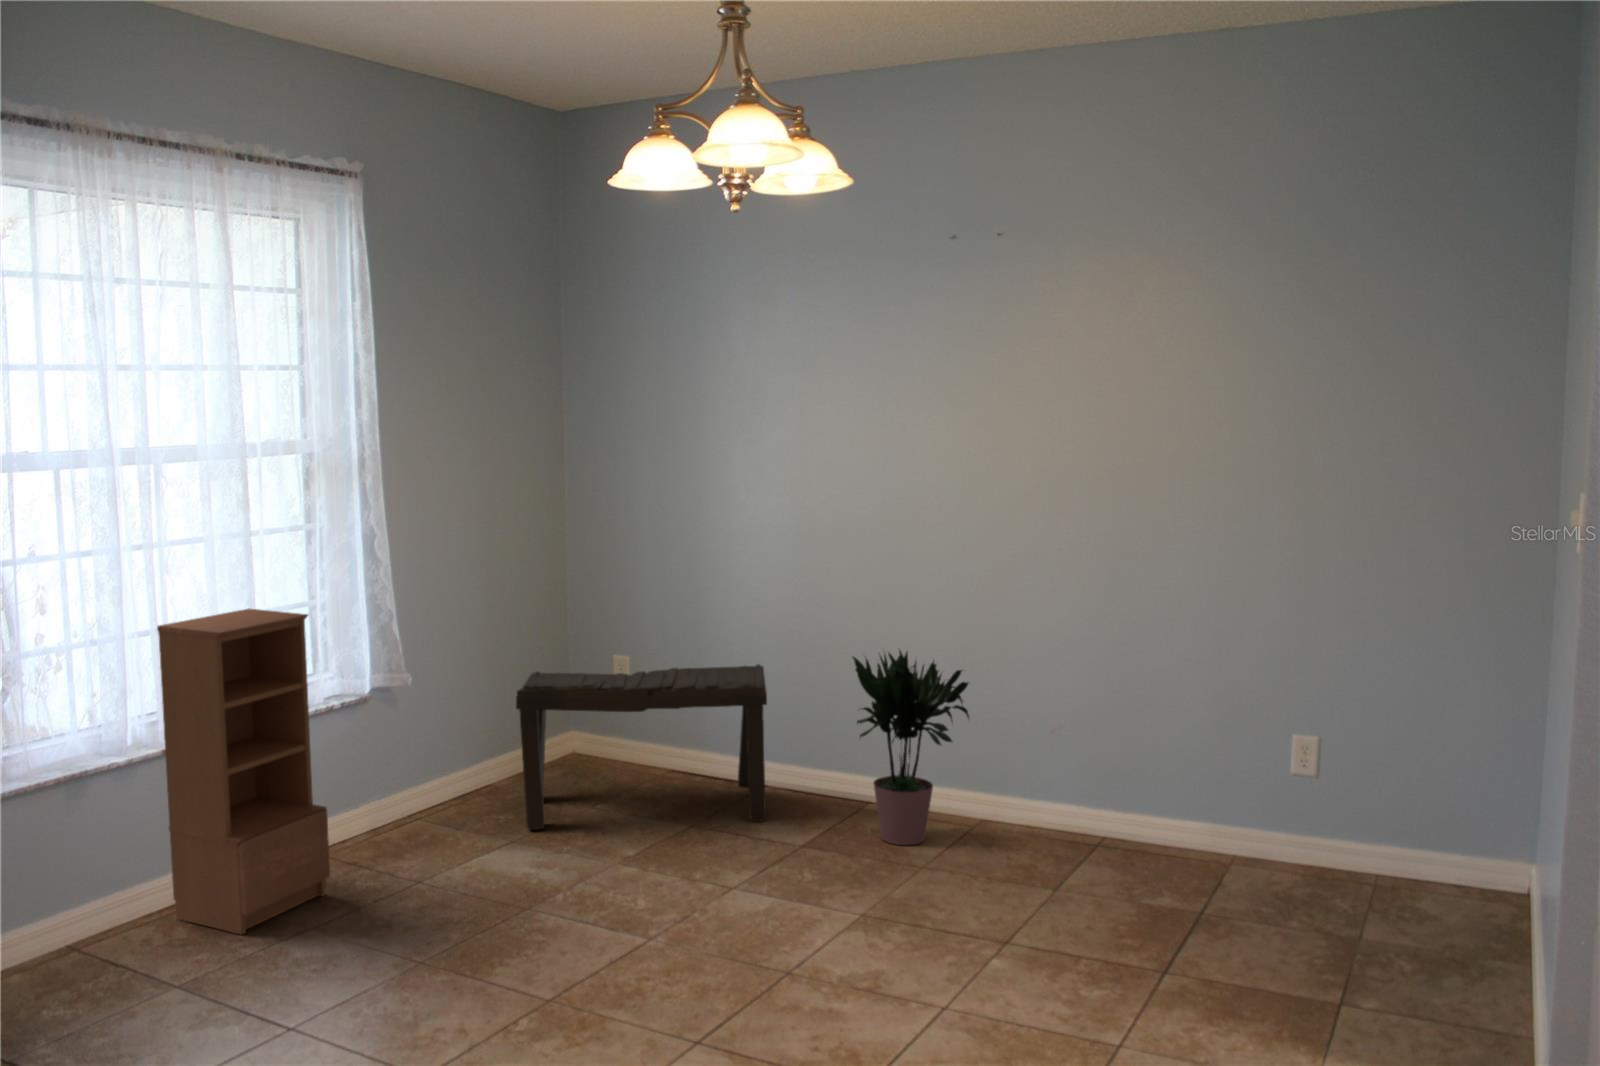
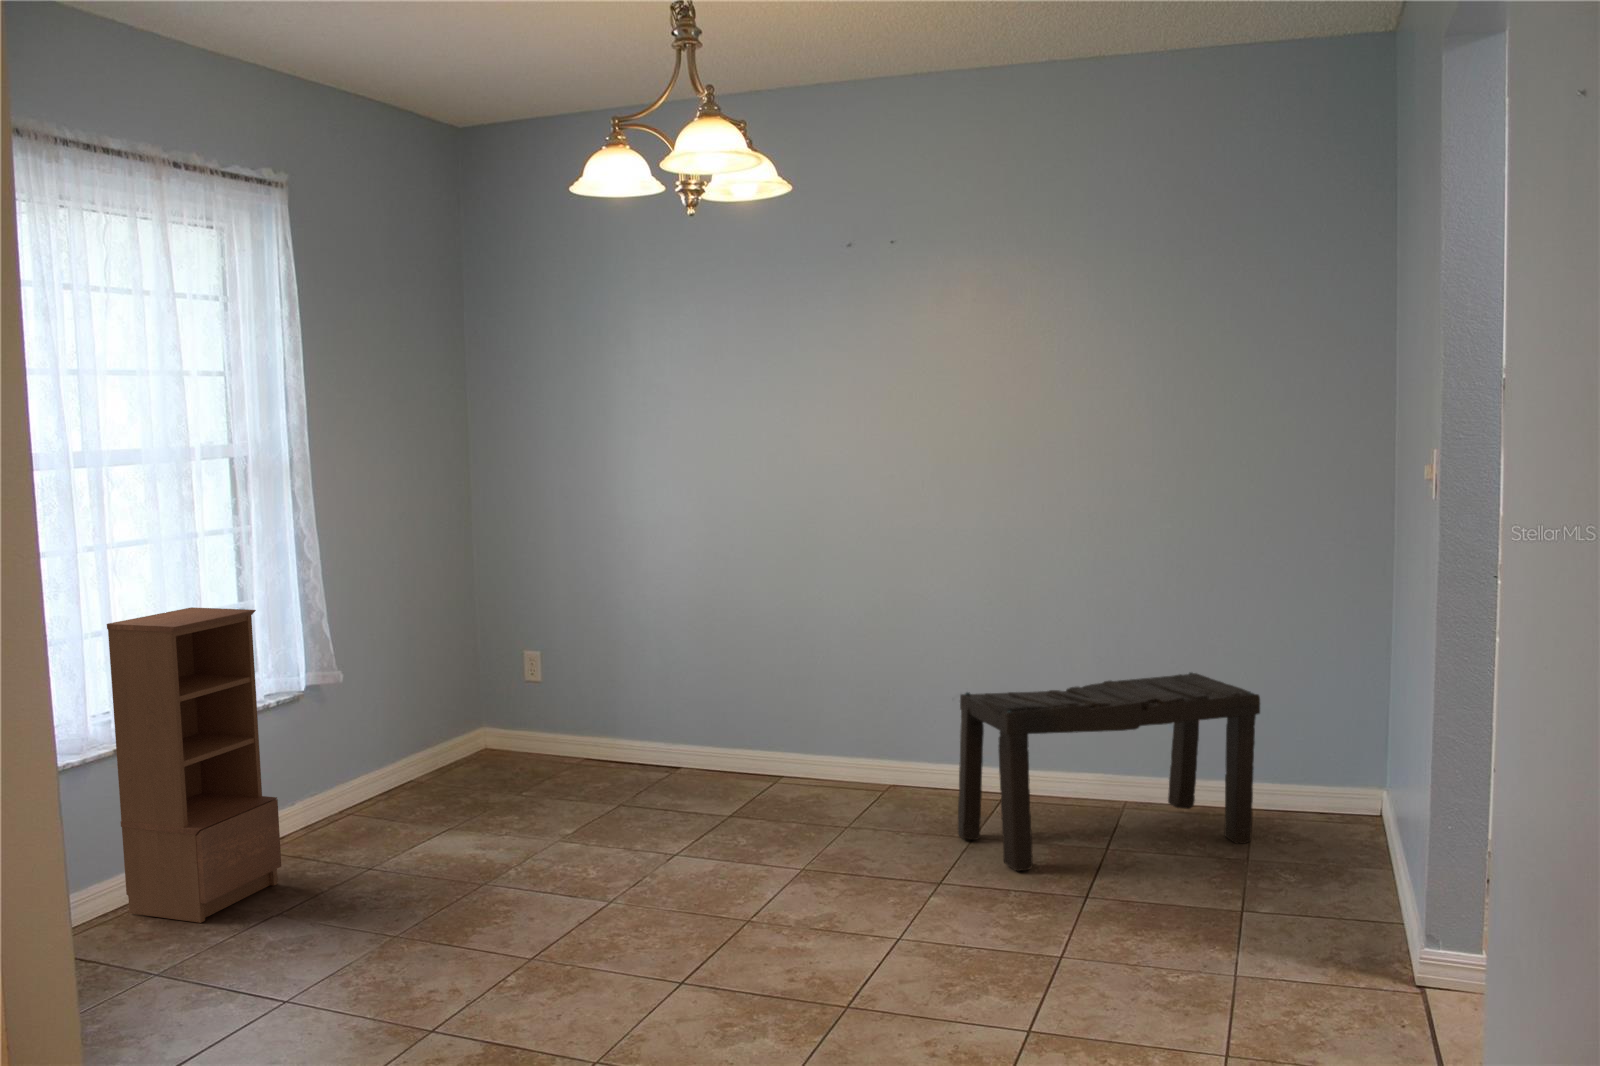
potted plant: present [853,650,969,845] -> none [774,622,896,811]
bench: present [516,664,767,830] -> present [958,672,1260,871]

